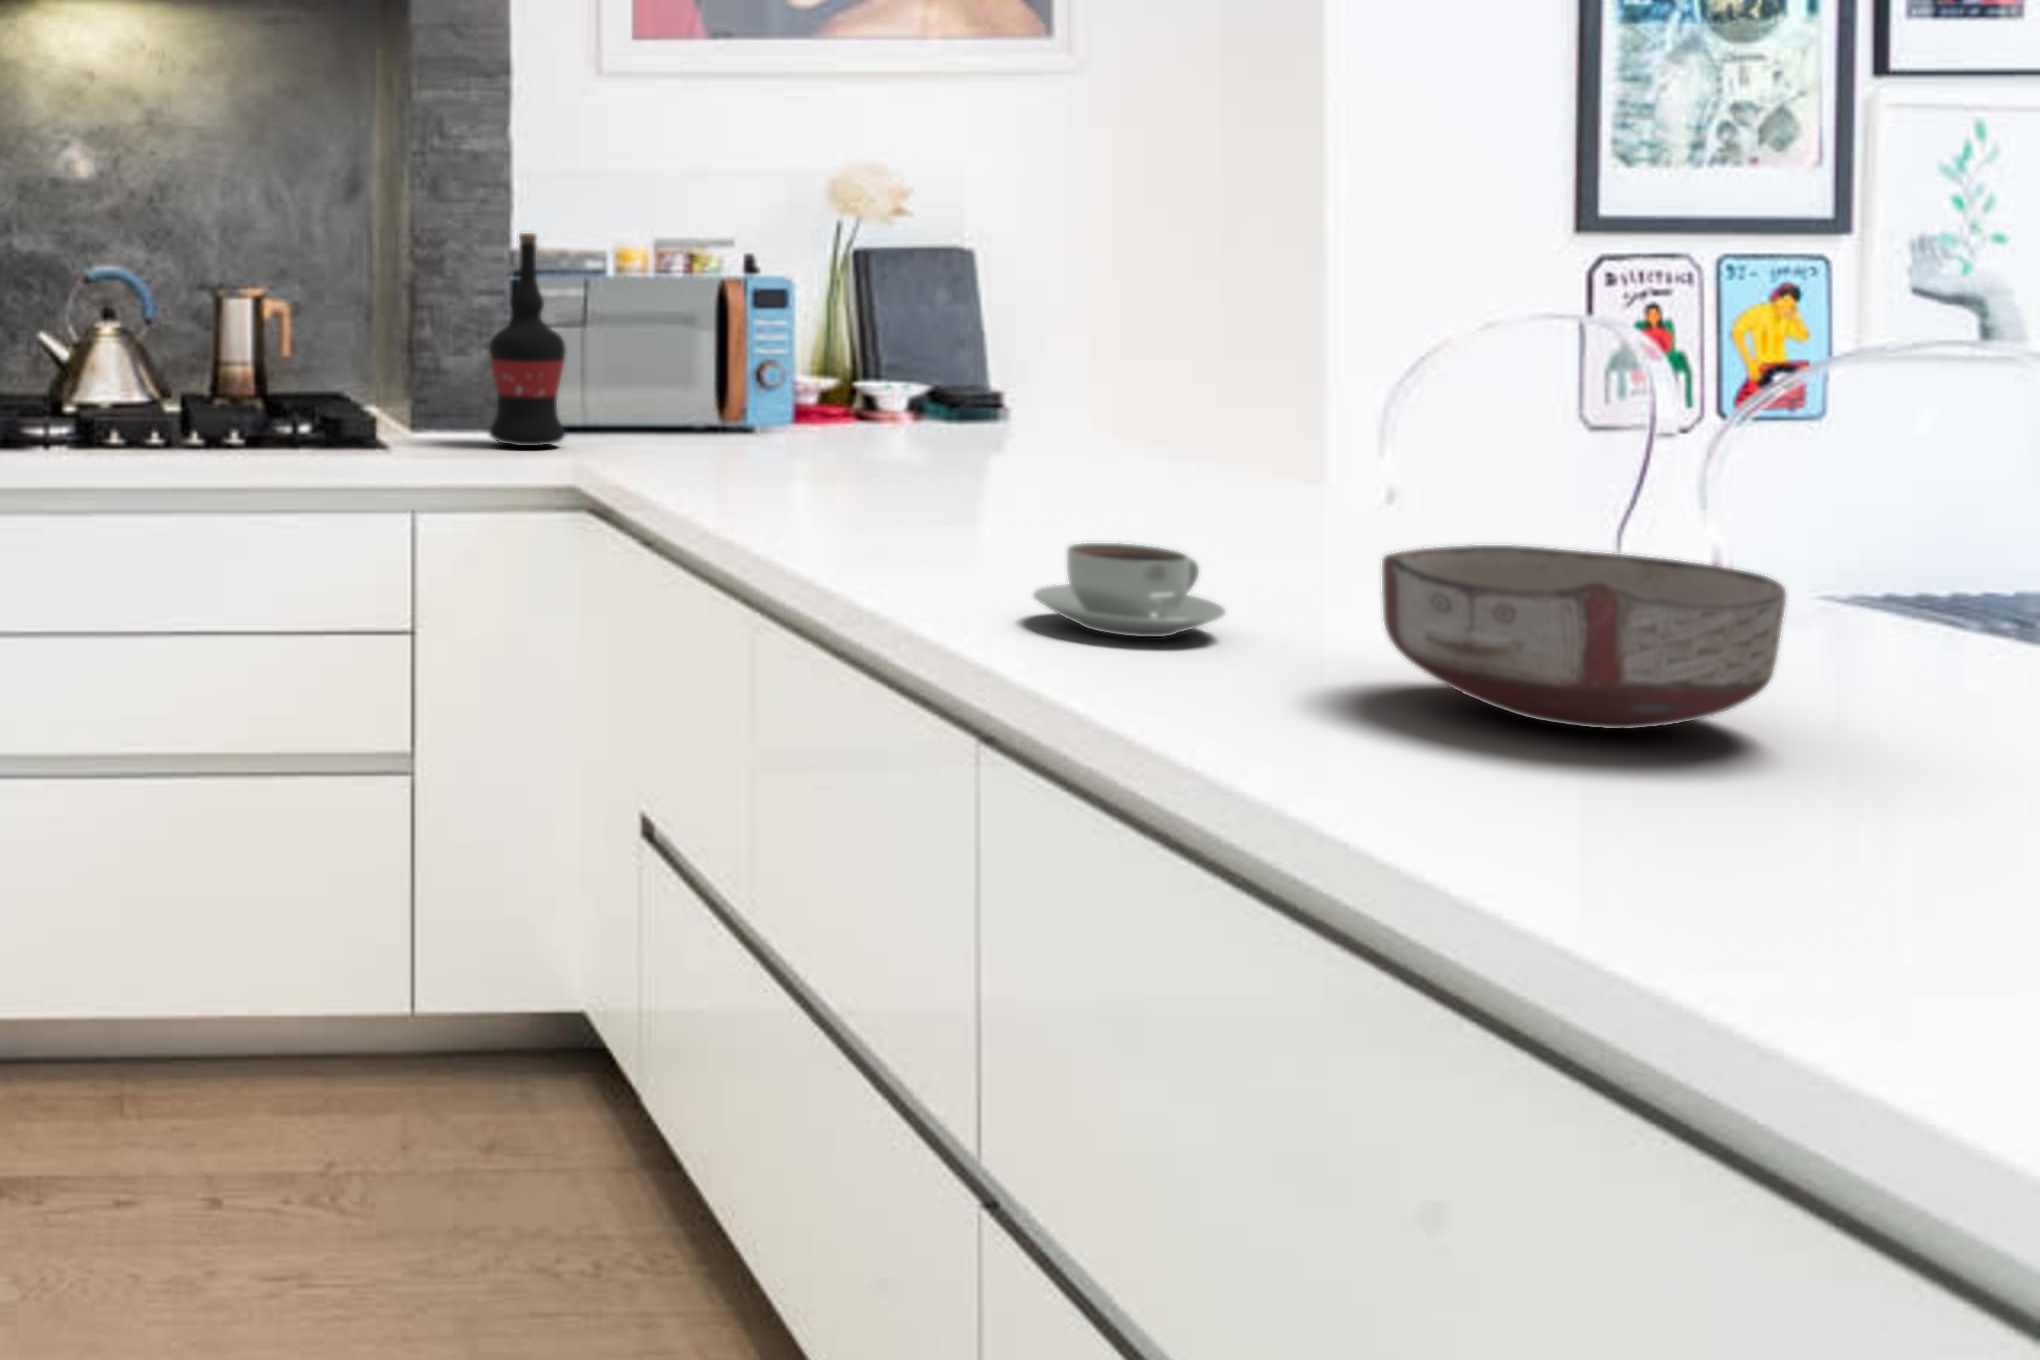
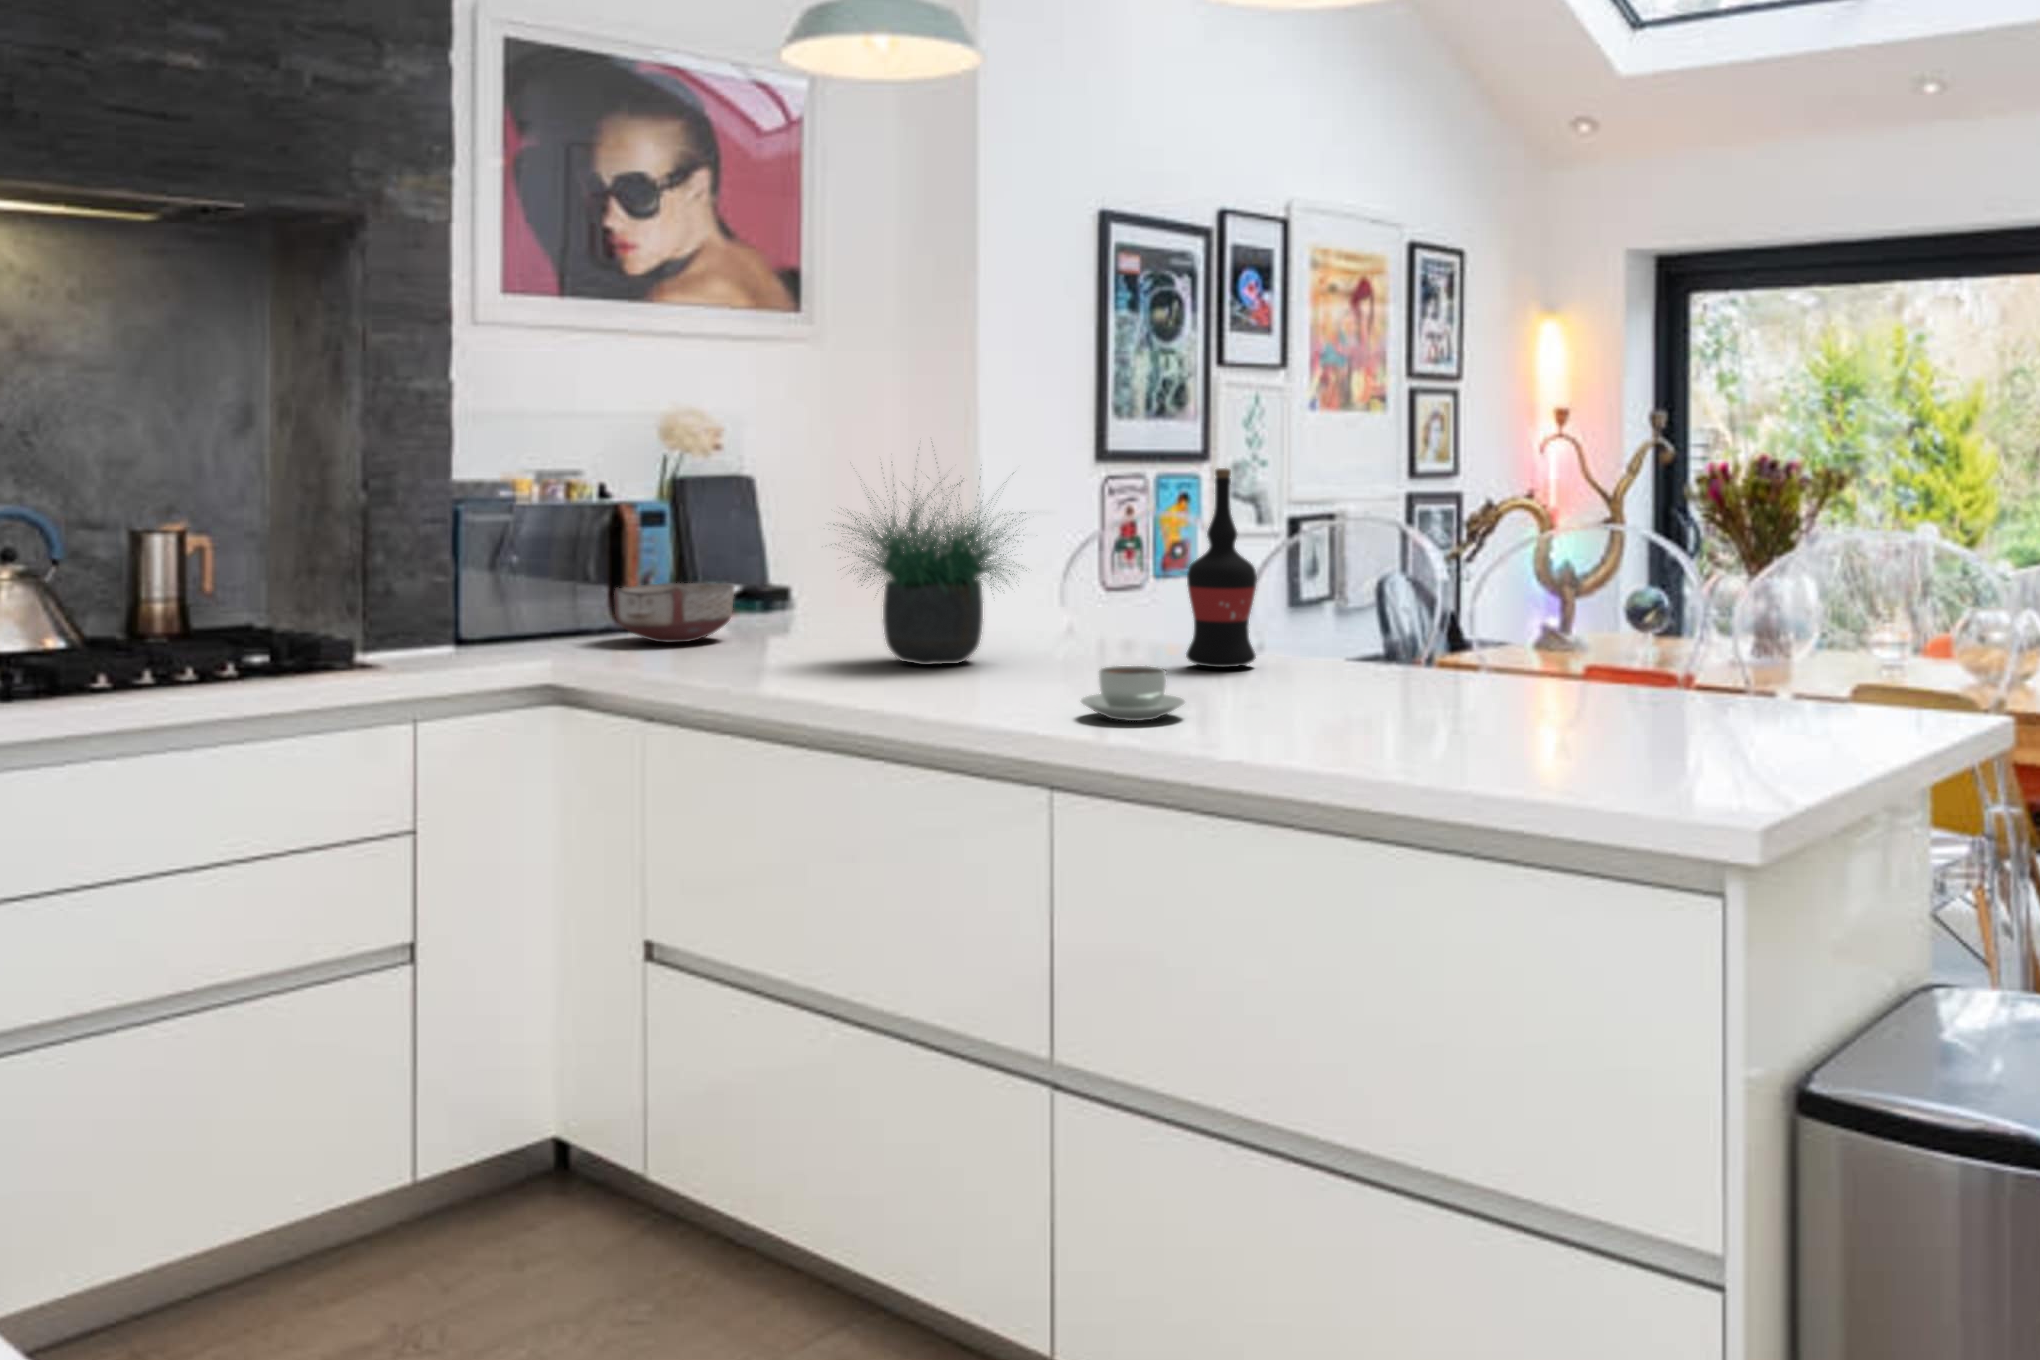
potted plant: none [837,188,1196,514] -> present [833,482,1026,665]
wine bottle: present [489,233,566,446] -> present [1186,468,1257,667]
ceramic bowl: present [1382,545,1786,729] -> present [615,583,735,643]

